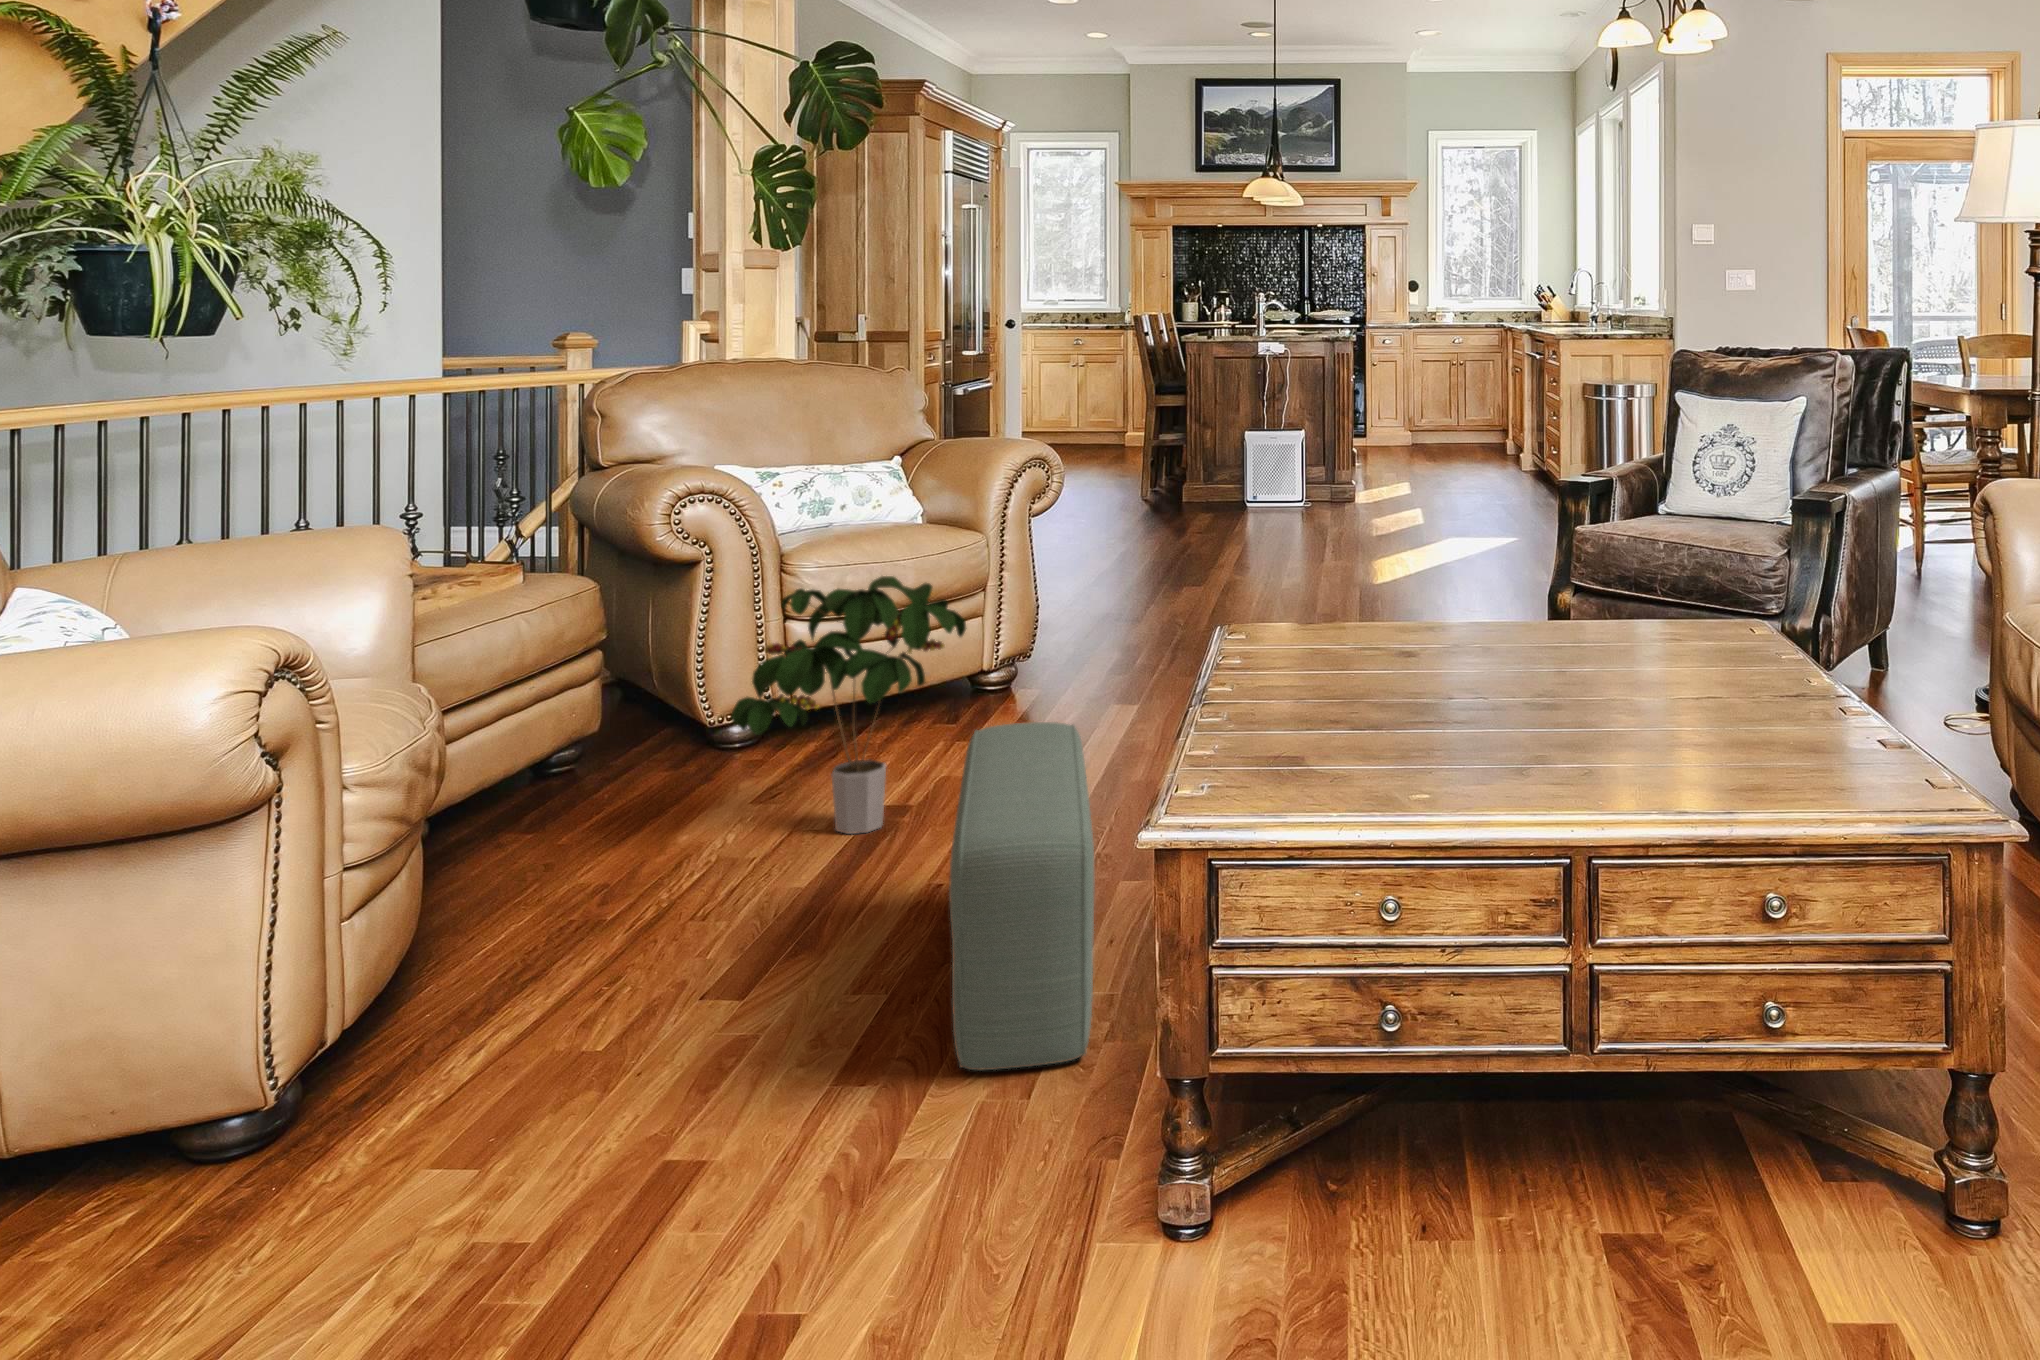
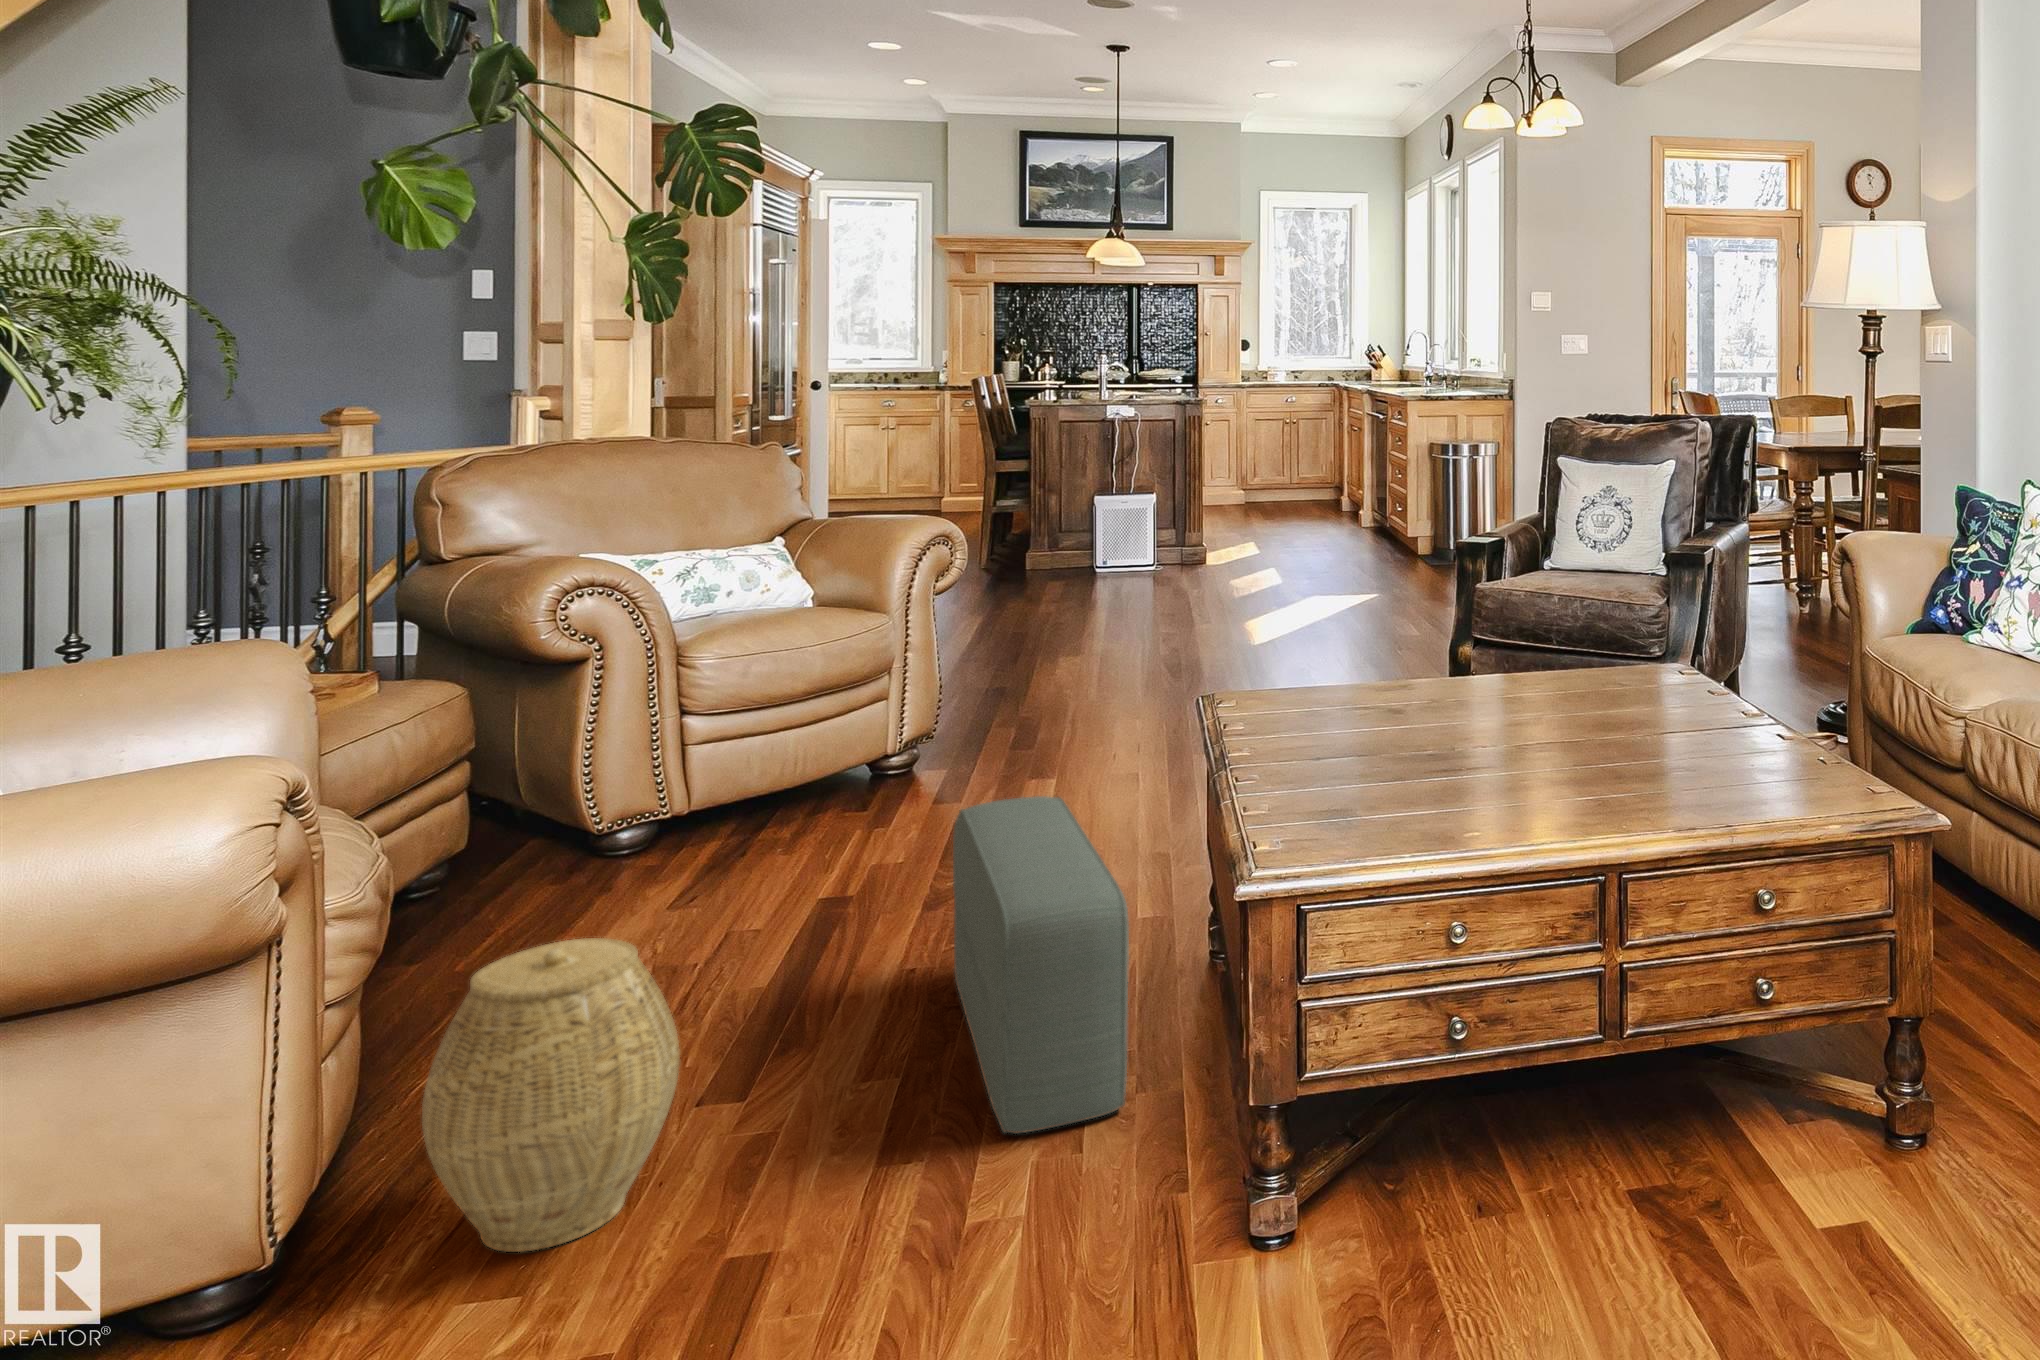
potted plant: present [731,576,967,834] -> none [668,662,912,928]
woven basket: none [410,829,651,1127] -> present [422,938,680,1252]

